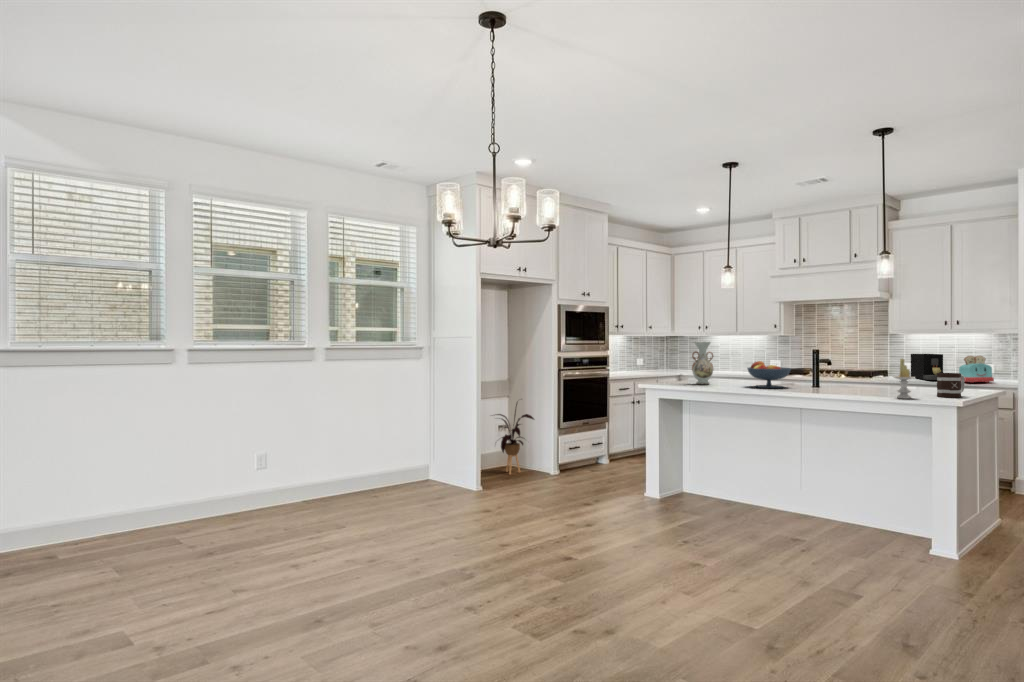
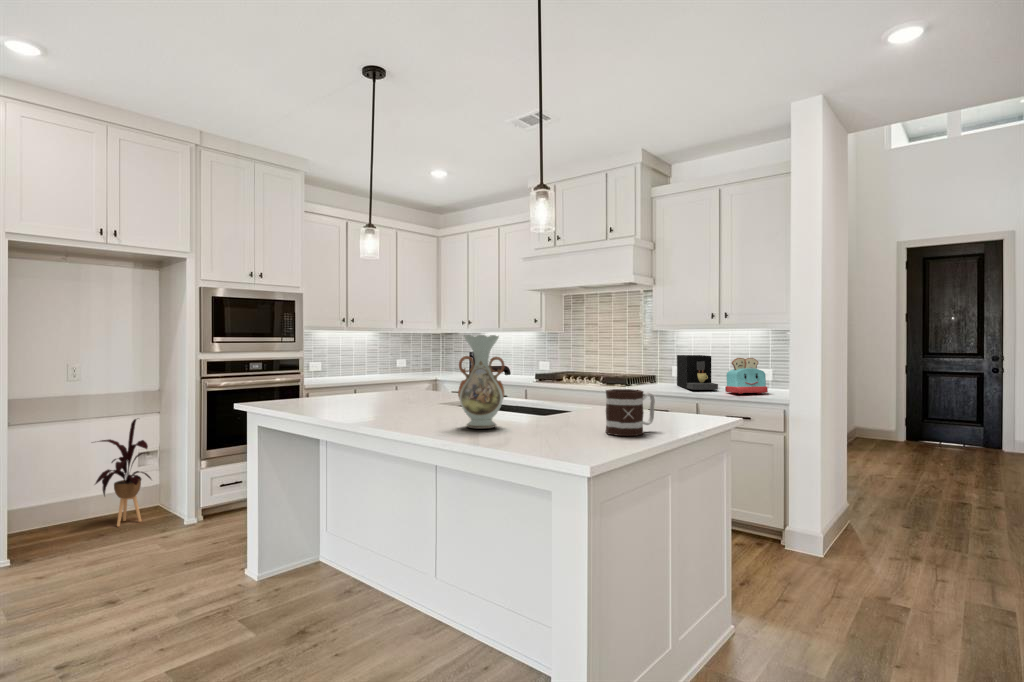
vase: present [692,342,713,384] -> present [458,335,504,428]
candle: present [894,359,915,399] -> none [515,364,553,441]
fruit bowl: present [747,361,791,388] -> none [374,366,440,410]

